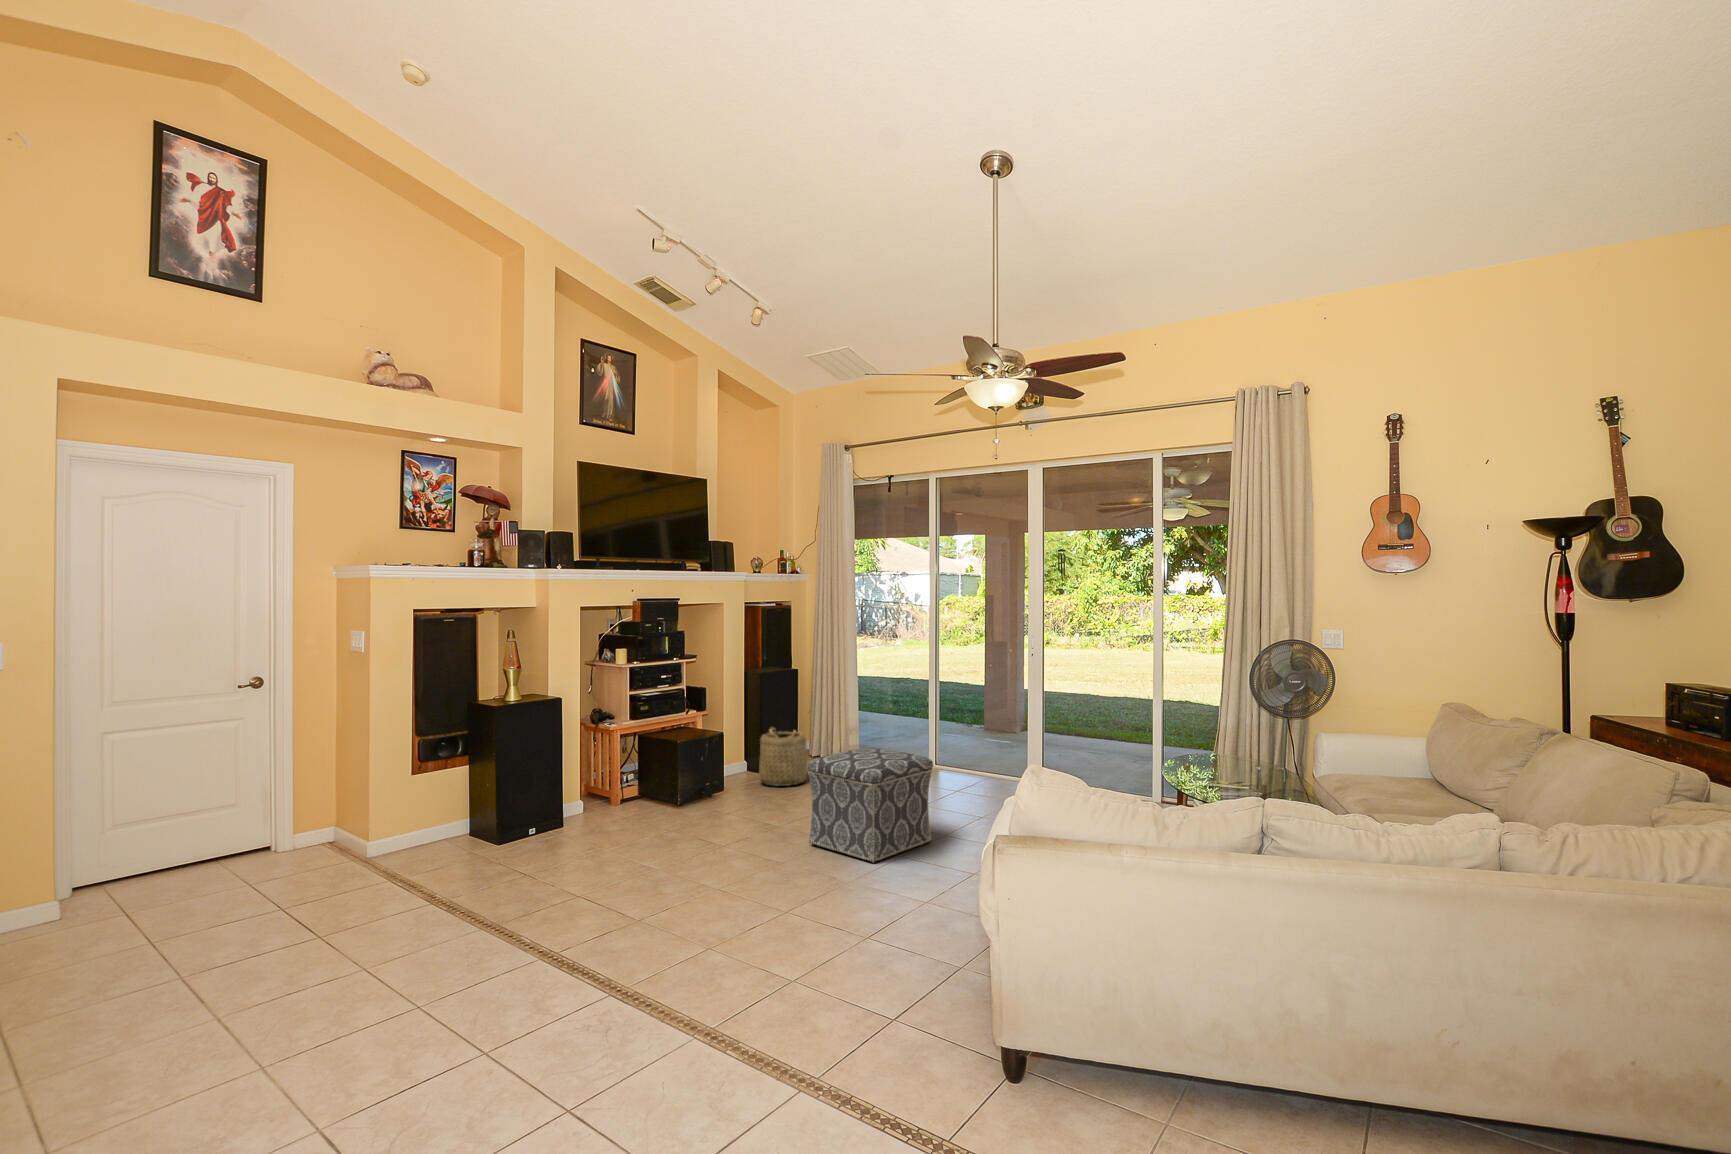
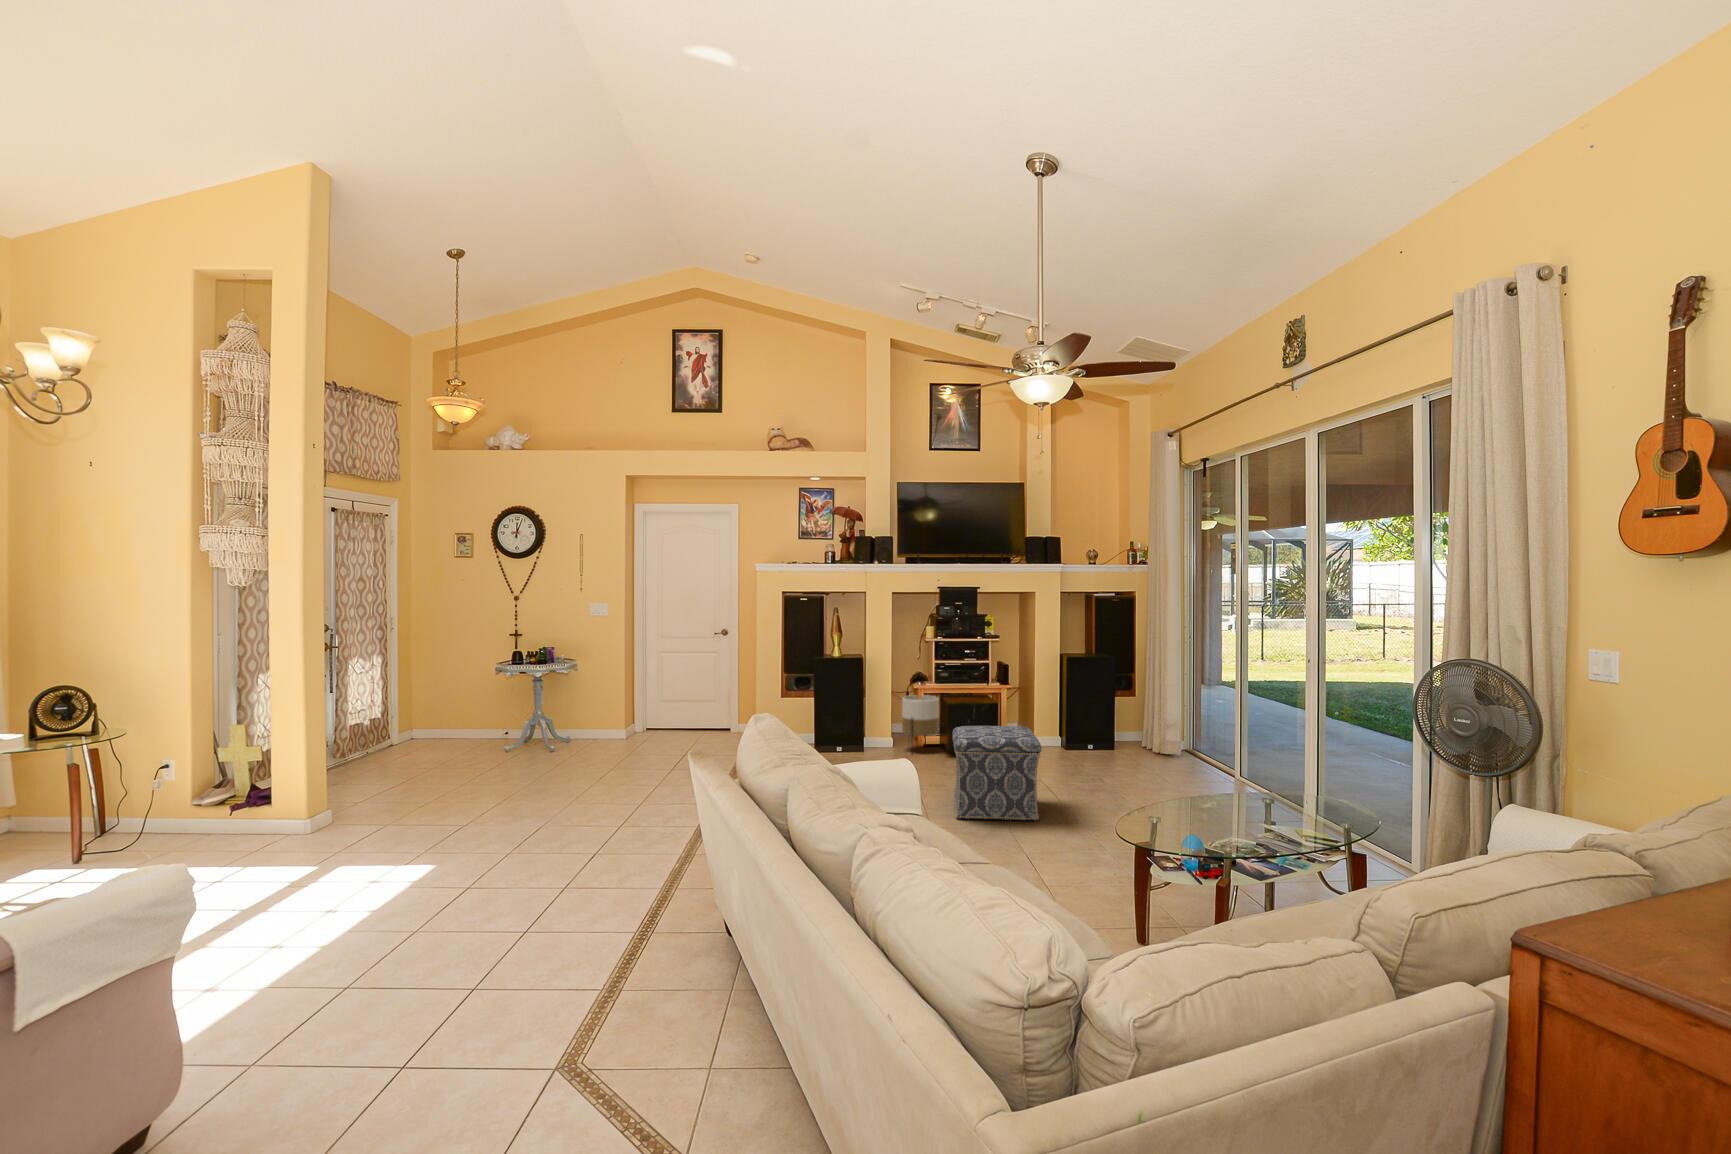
basket: present [759,727,807,786] -> none [1043,707,1089,762]
planter: none [600,737,650,816] -> present [902,695,941,736]

